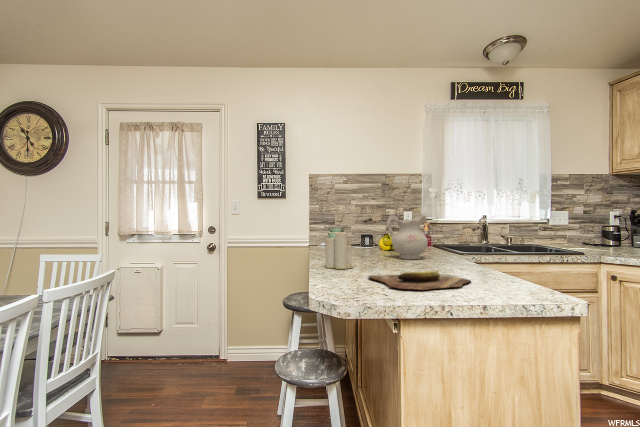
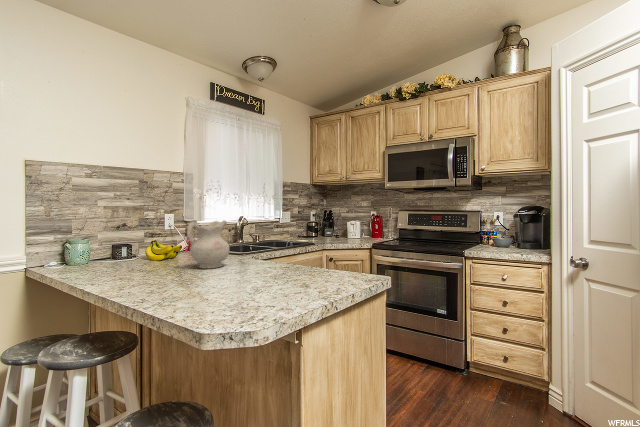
candle: present [325,232,353,269] -> none [147,242,185,296]
cutting board: present [369,271,471,290] -> none [233,277,322,301]

